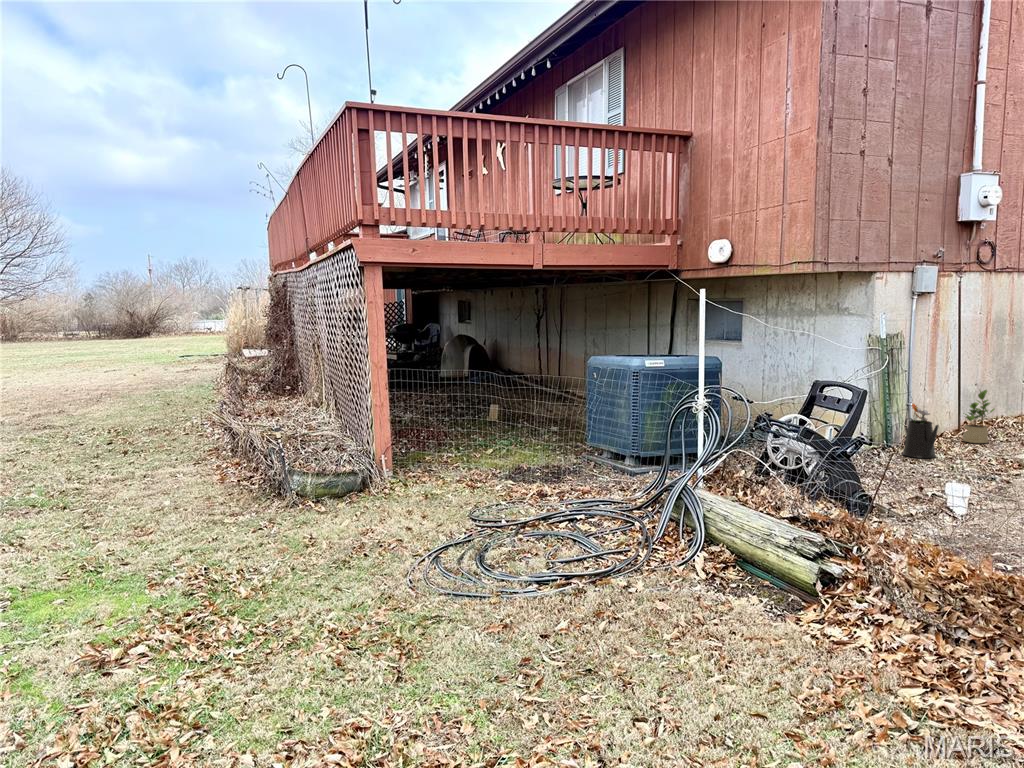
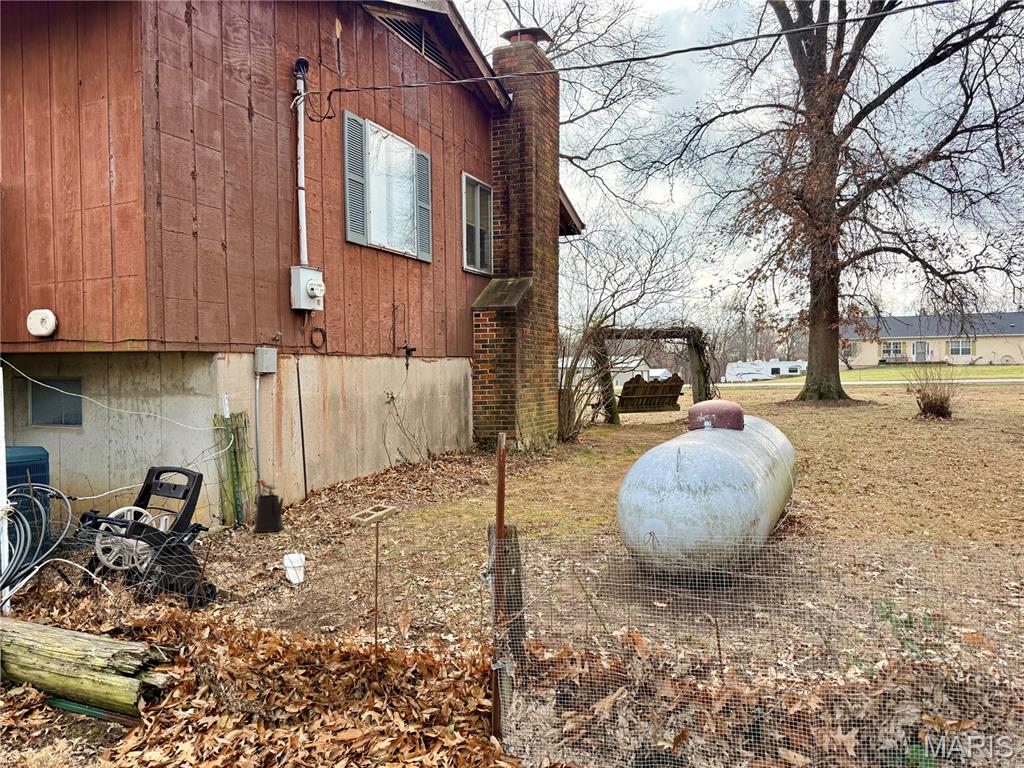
potted plant: present [963,390,995,443] -> none [307,460,332,510]

